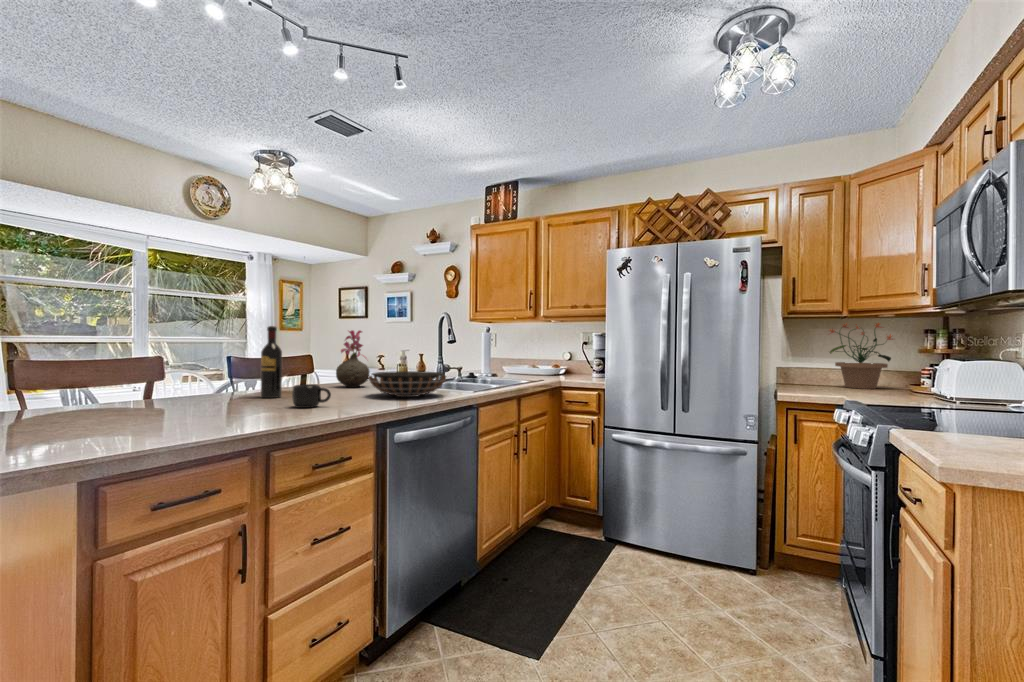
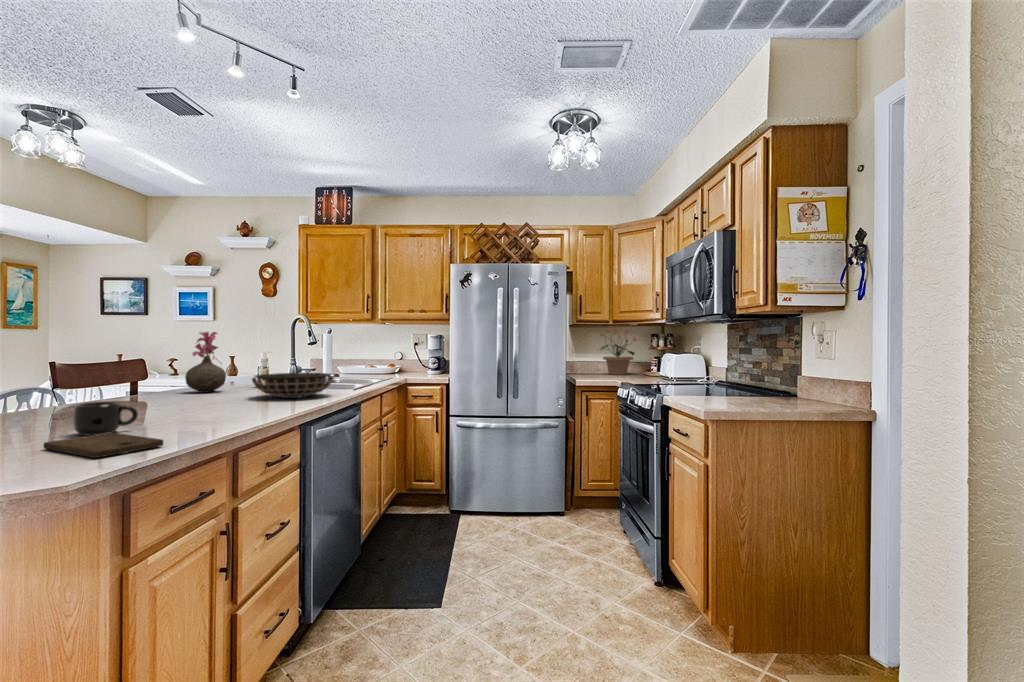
wine bottle: present [261,326,282,398] -> none [124,328,151,408]
mug: present [292,384,331,408] -> present [73,402,138,435]
cutting board: none [103,421,176,445] -> present [44,433,163,458]

